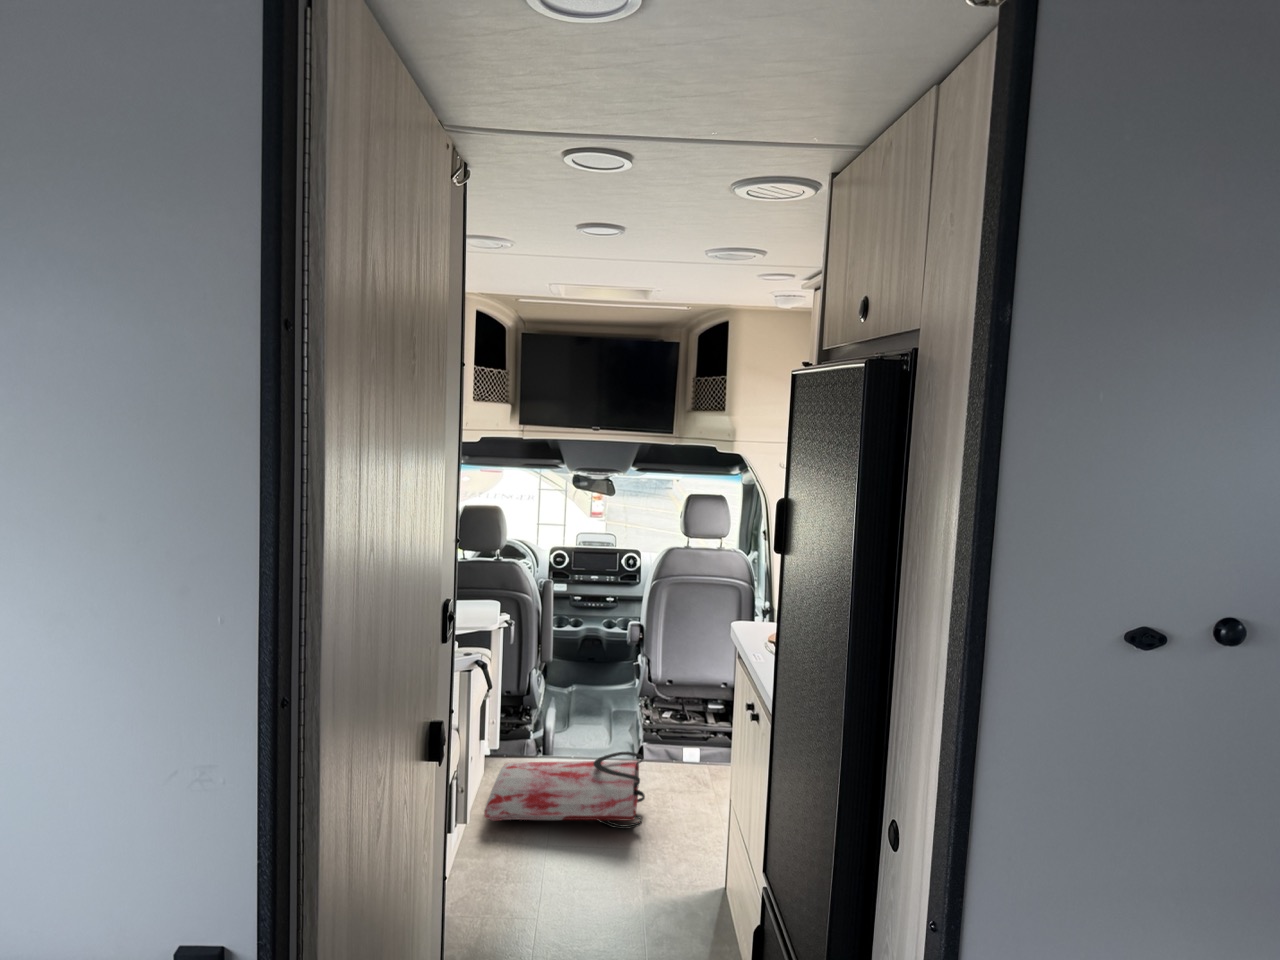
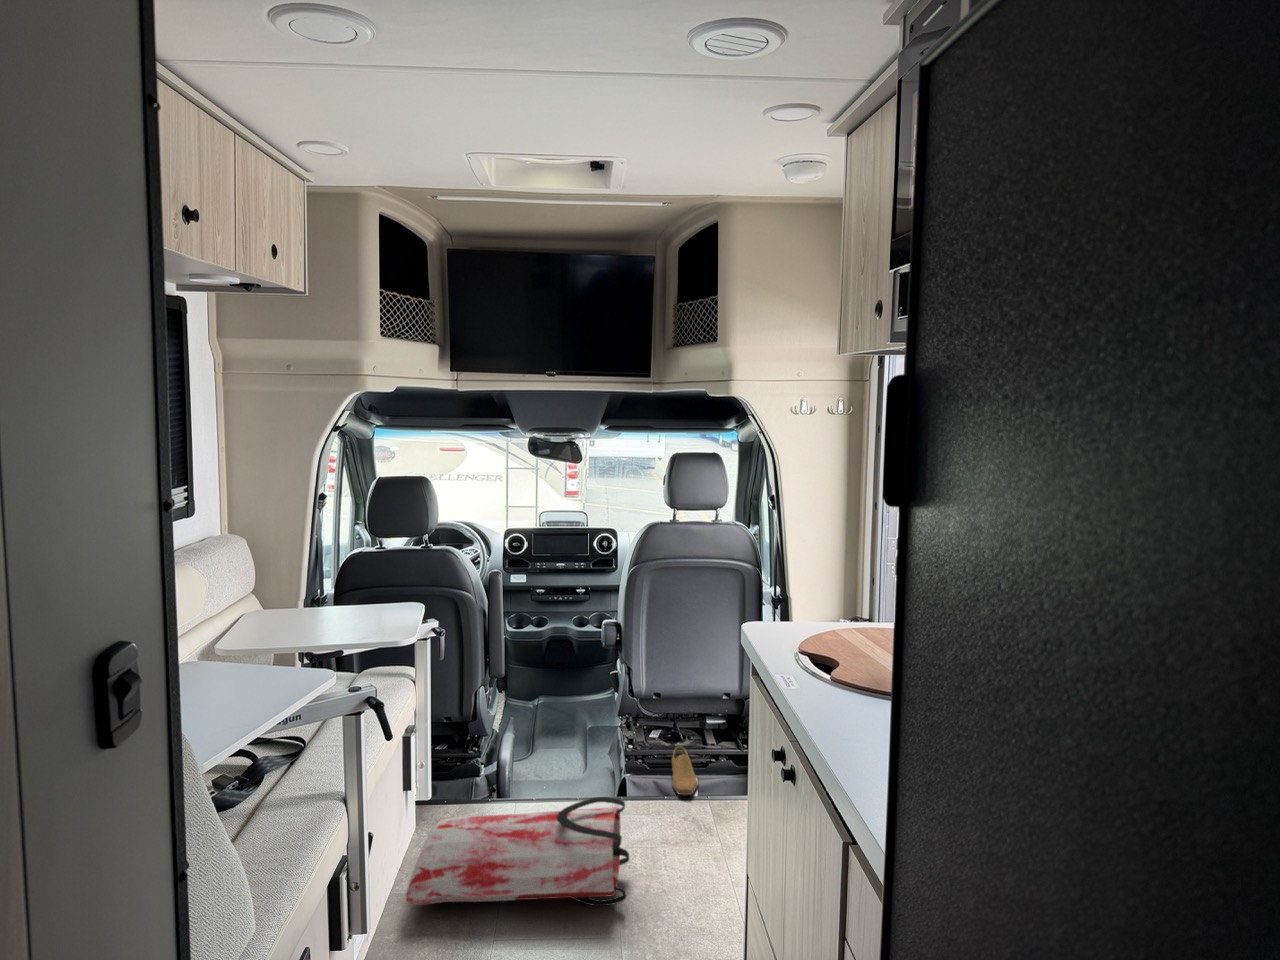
shoe: none [678,723,698,759] -> present [672,746,698,795]

